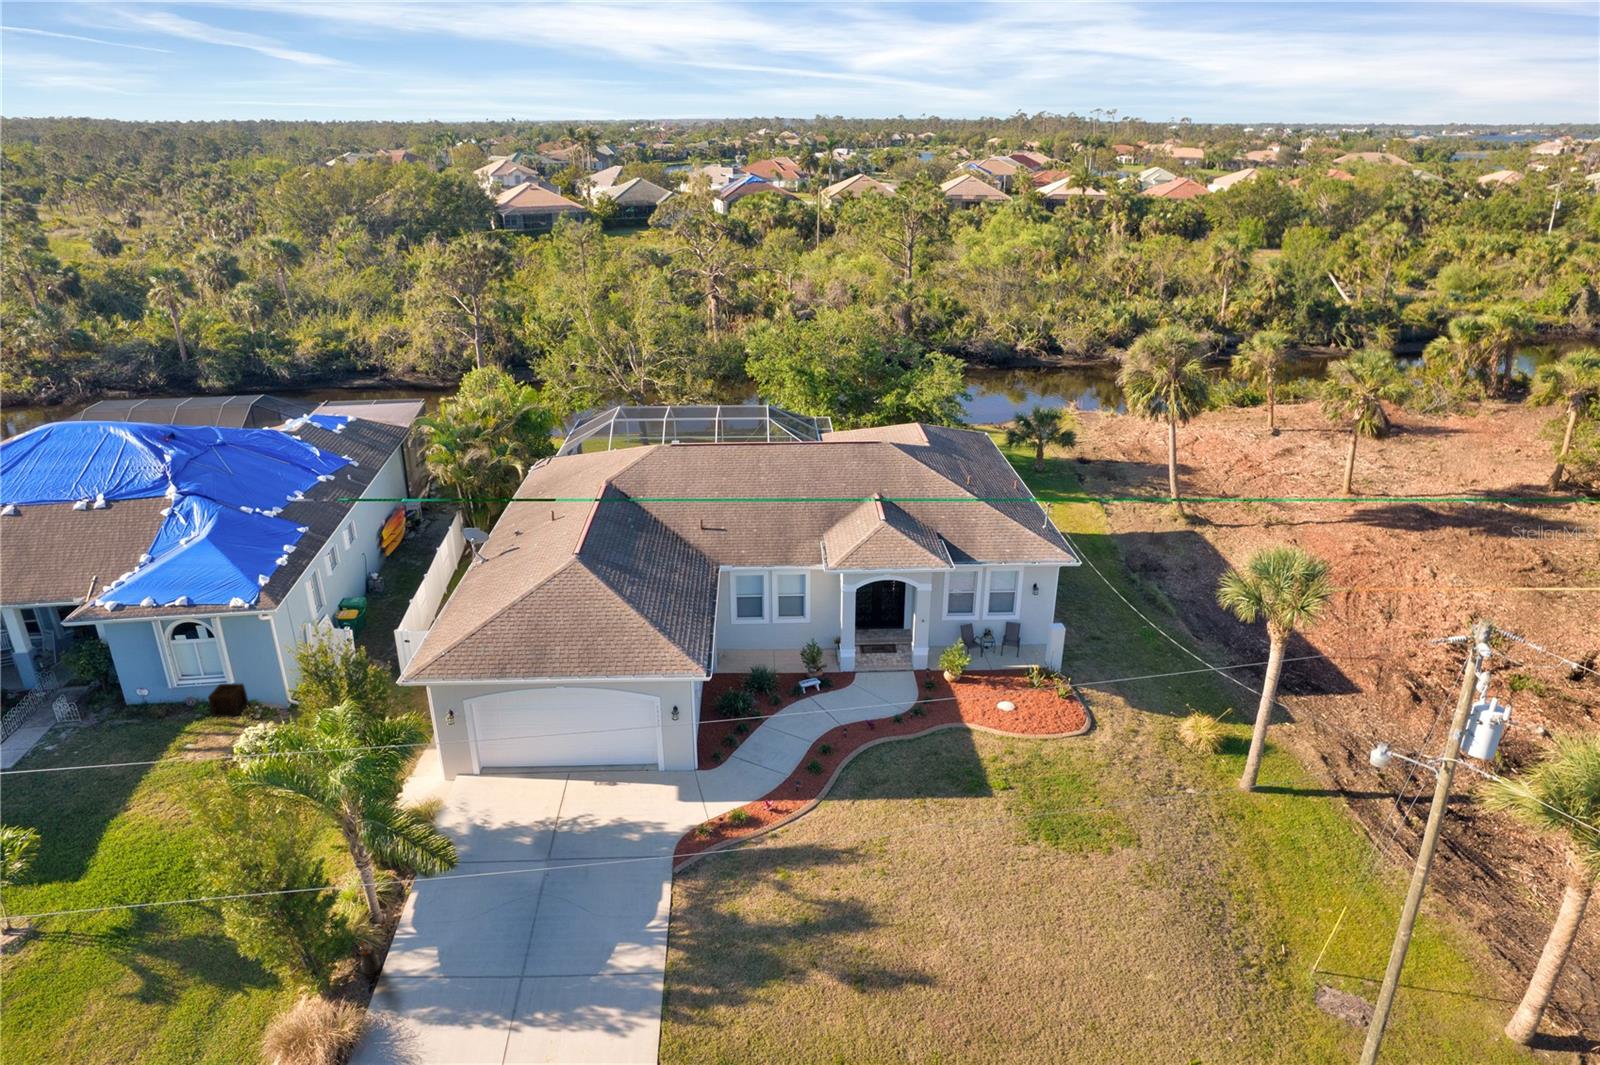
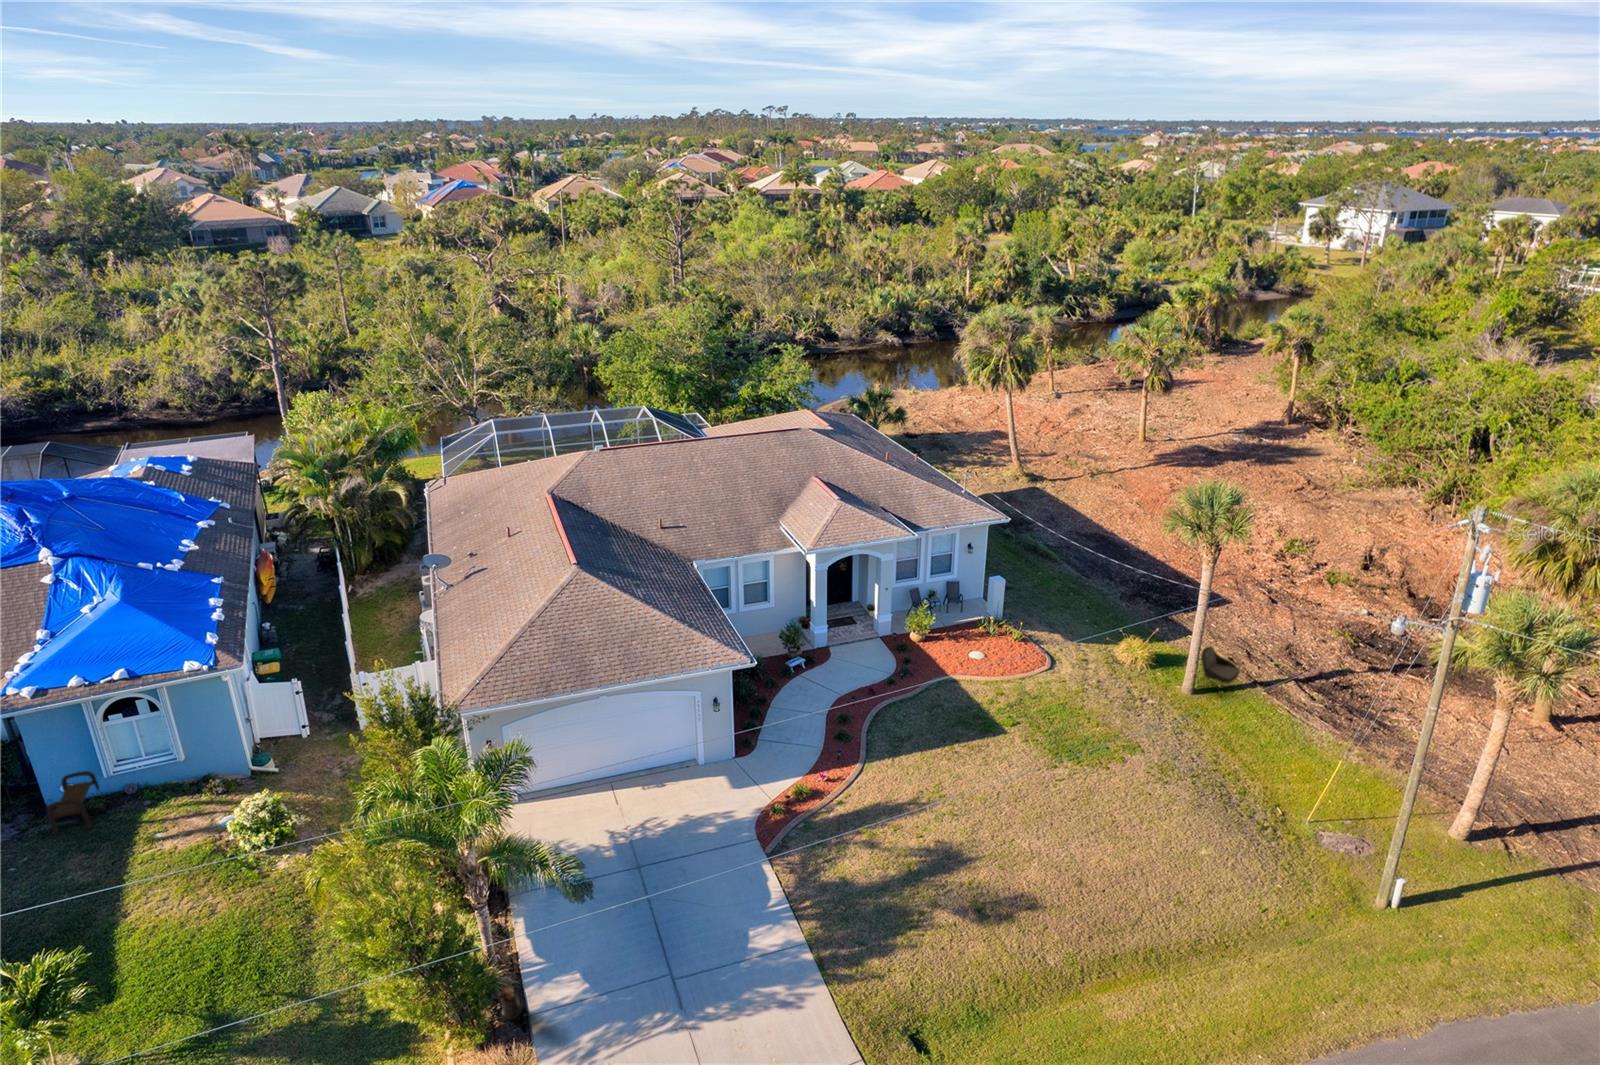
bench: none [115,679,171,730] -> present [47,771,99,835]
wooden crate: present [208,683,248,717] -> none [161,758,204,800]
lounge chair: none [1251,741,1311,805] -> present [1201,647,1240,687]

